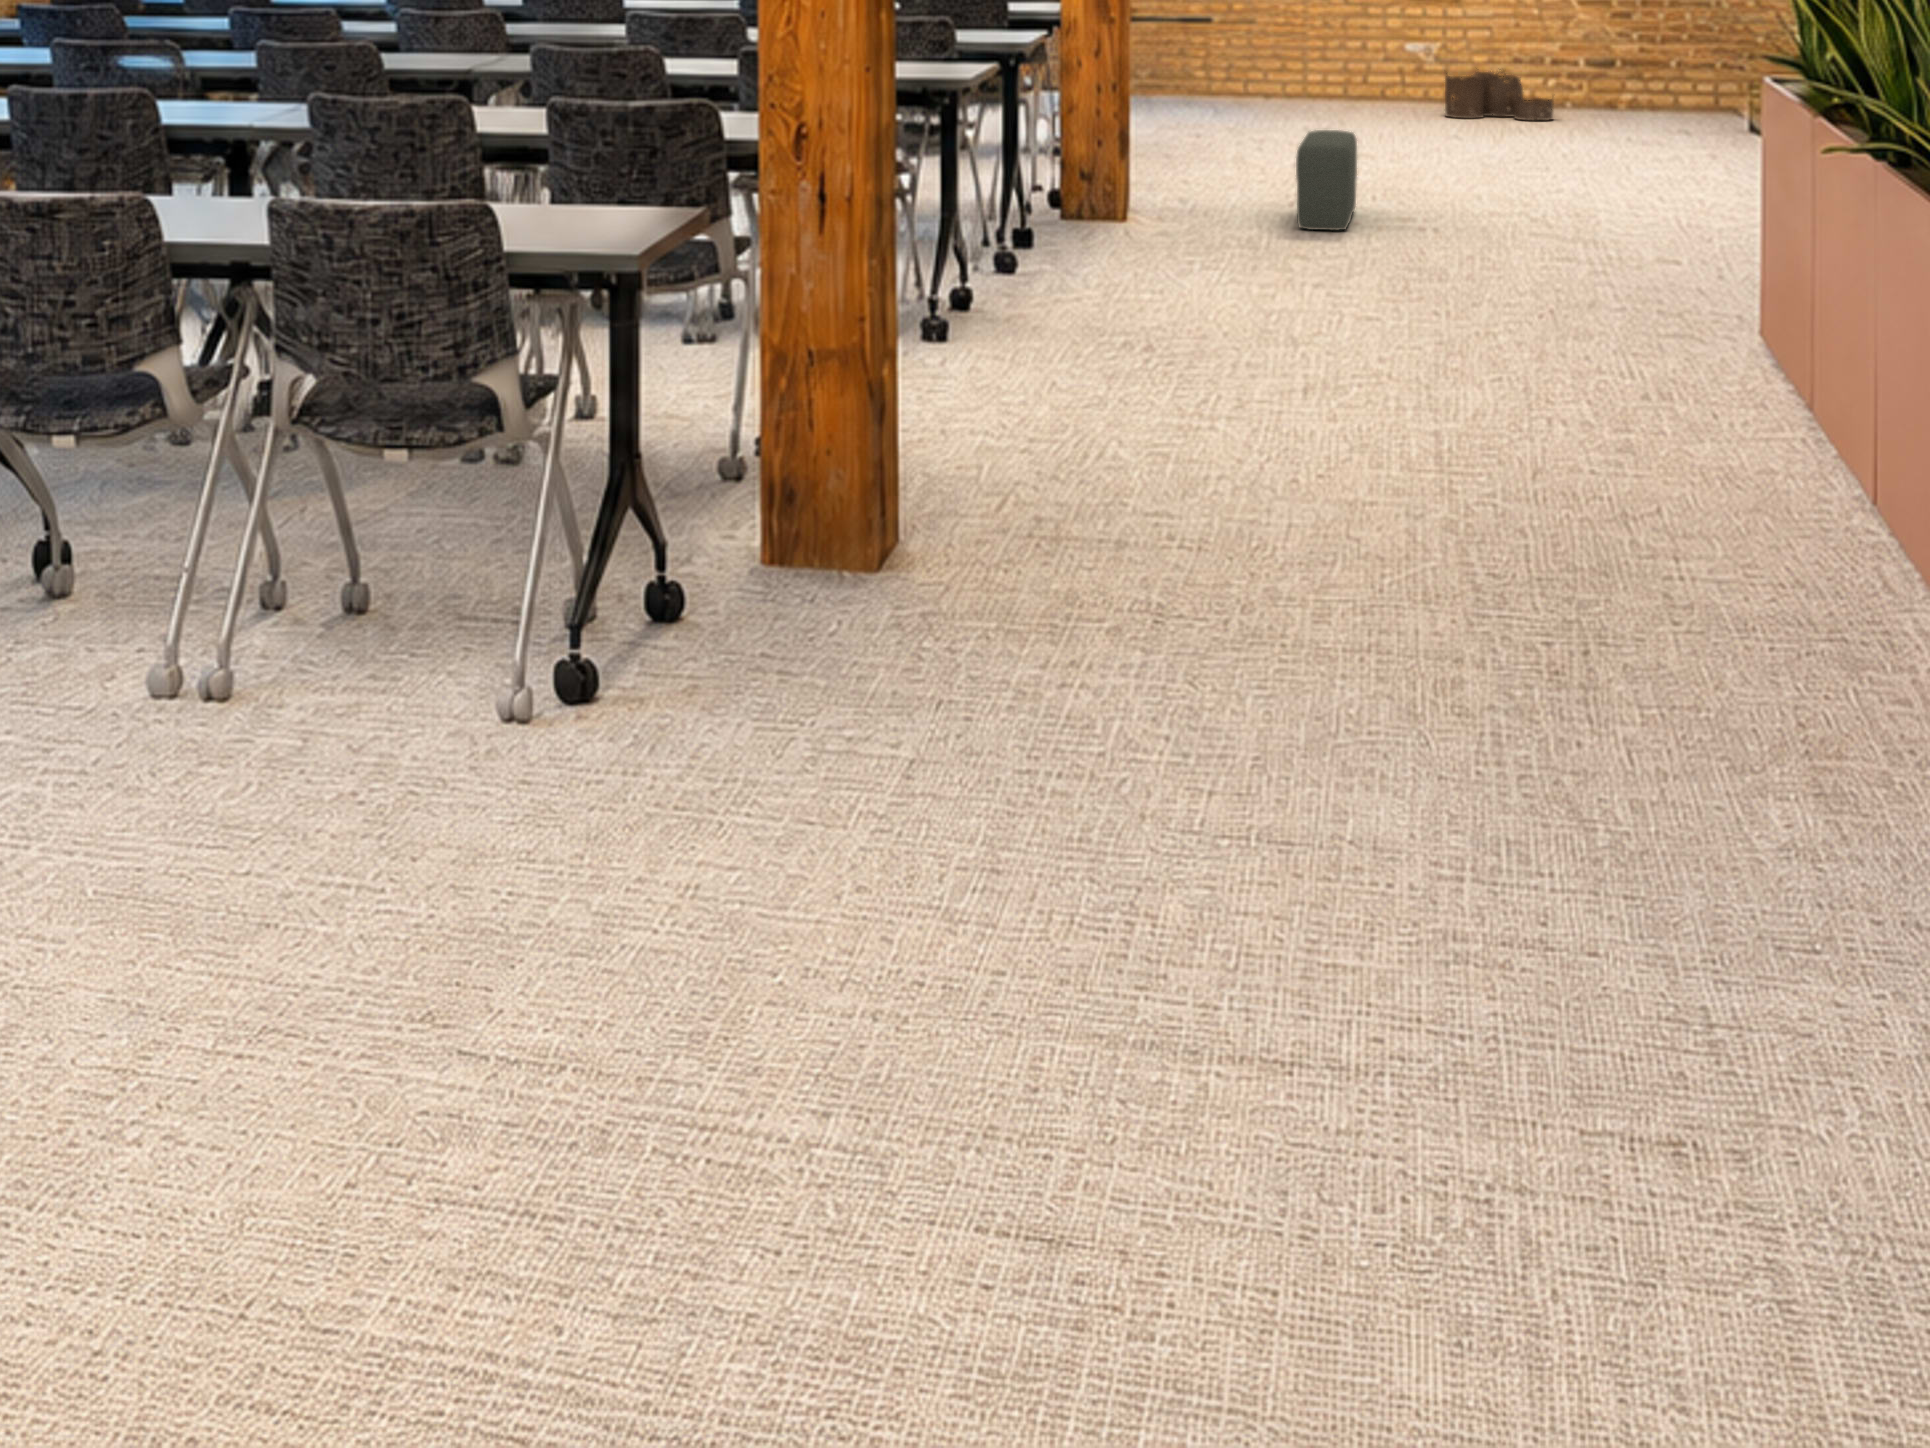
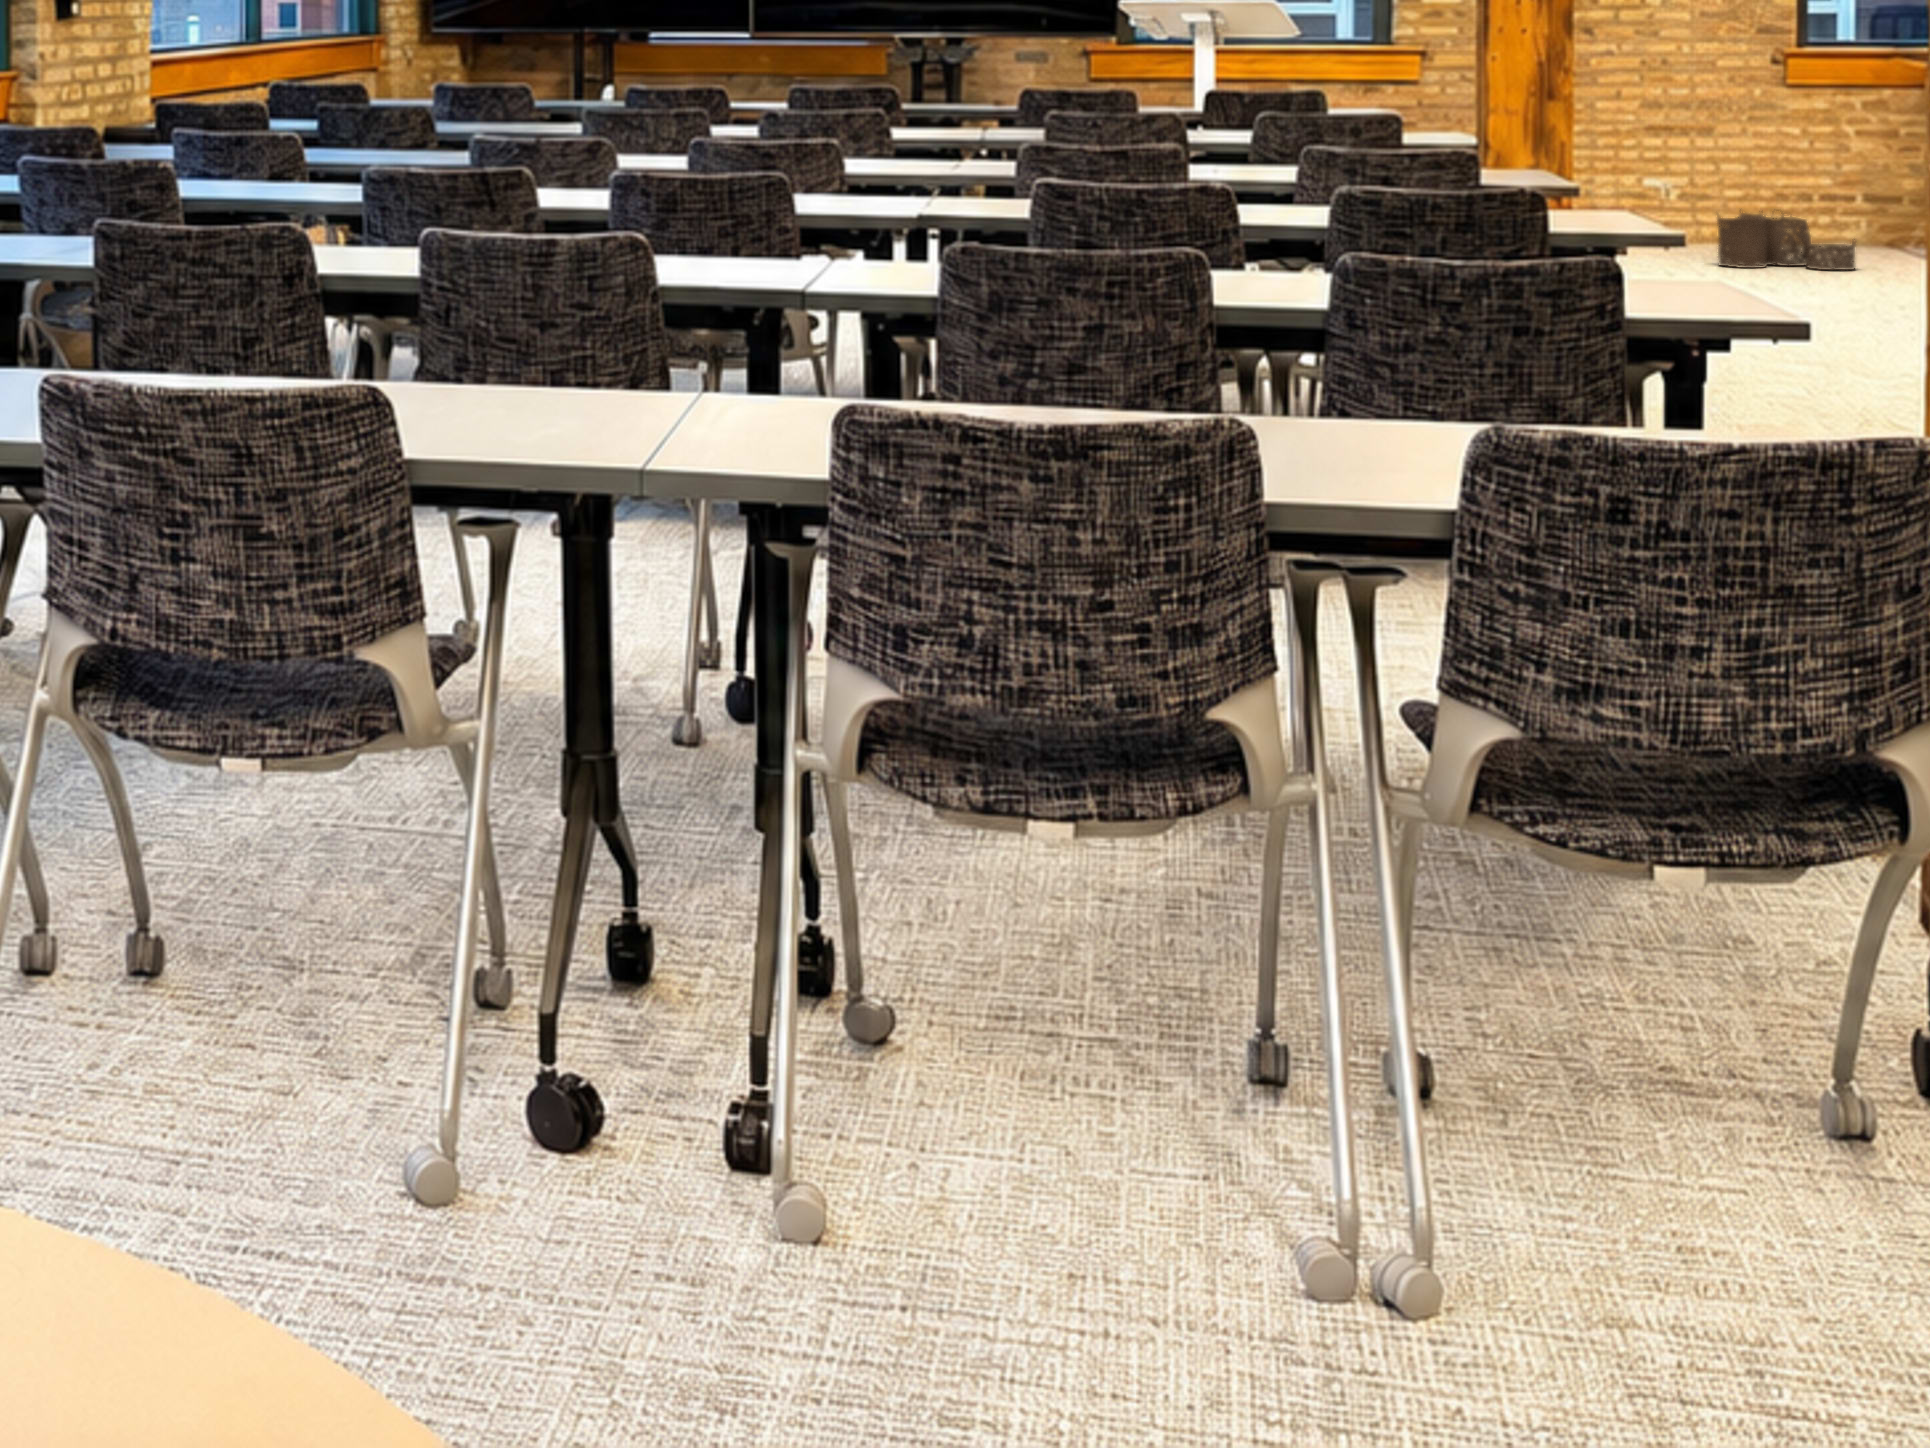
pouf: present [1296,130,1357,231] -> none [1760,283,1864,408]

